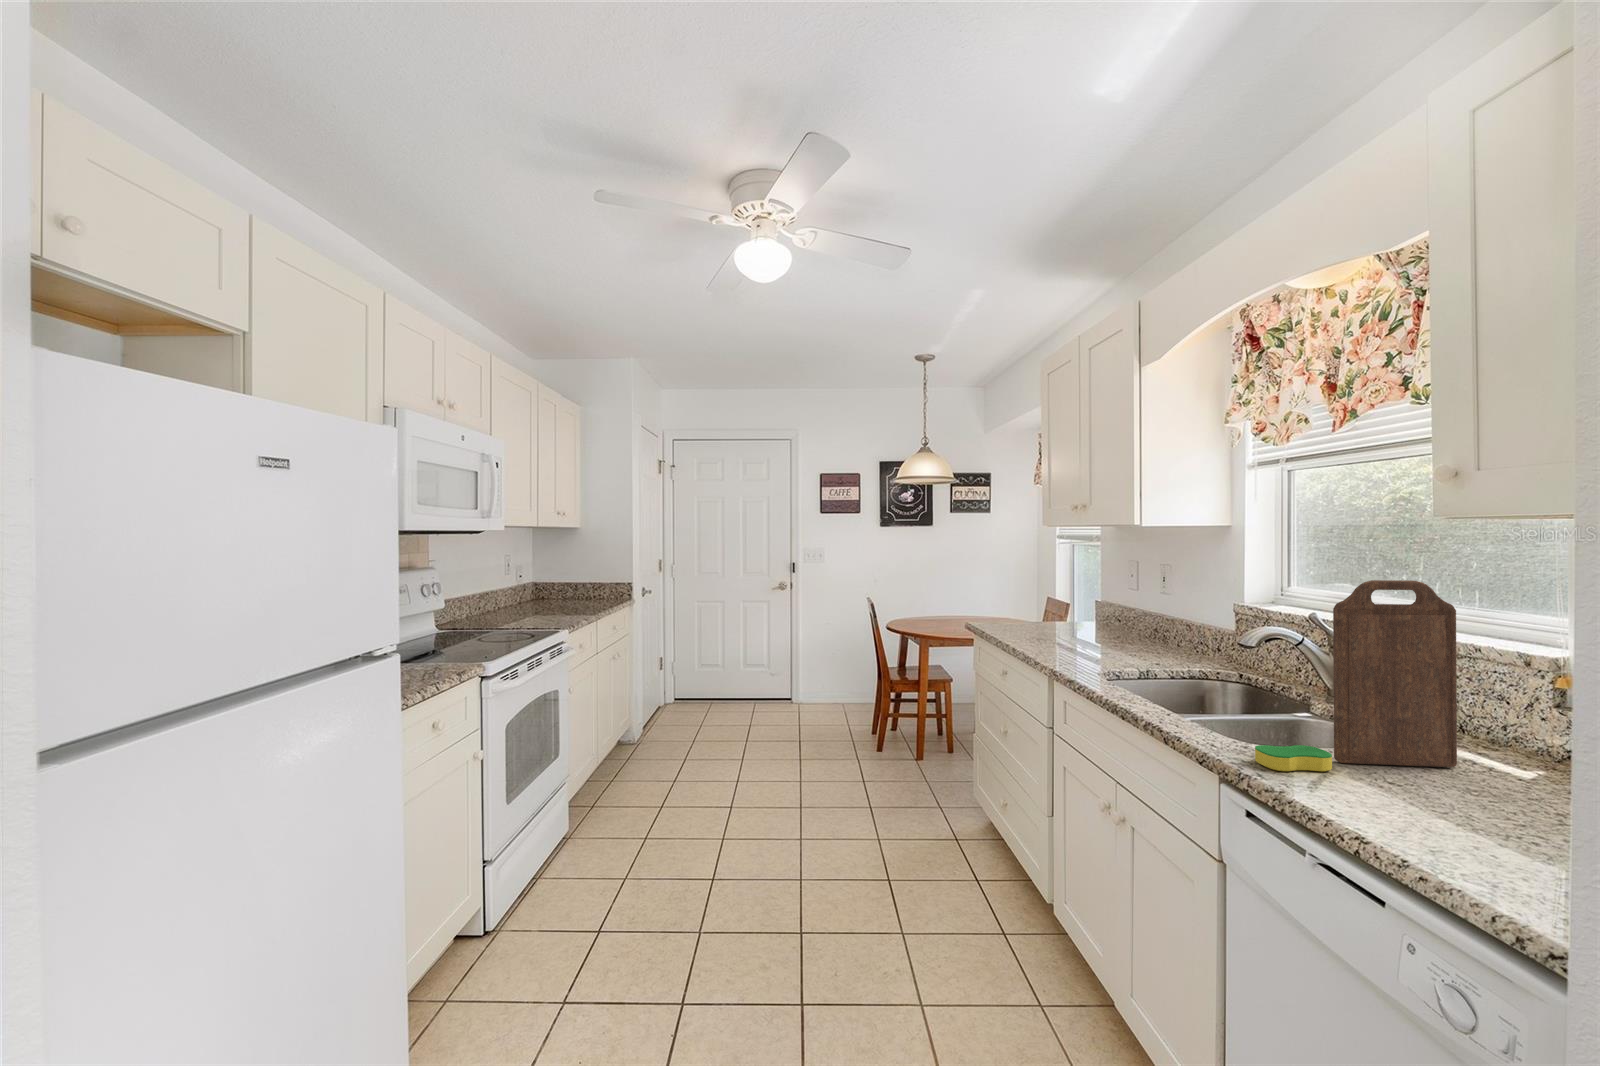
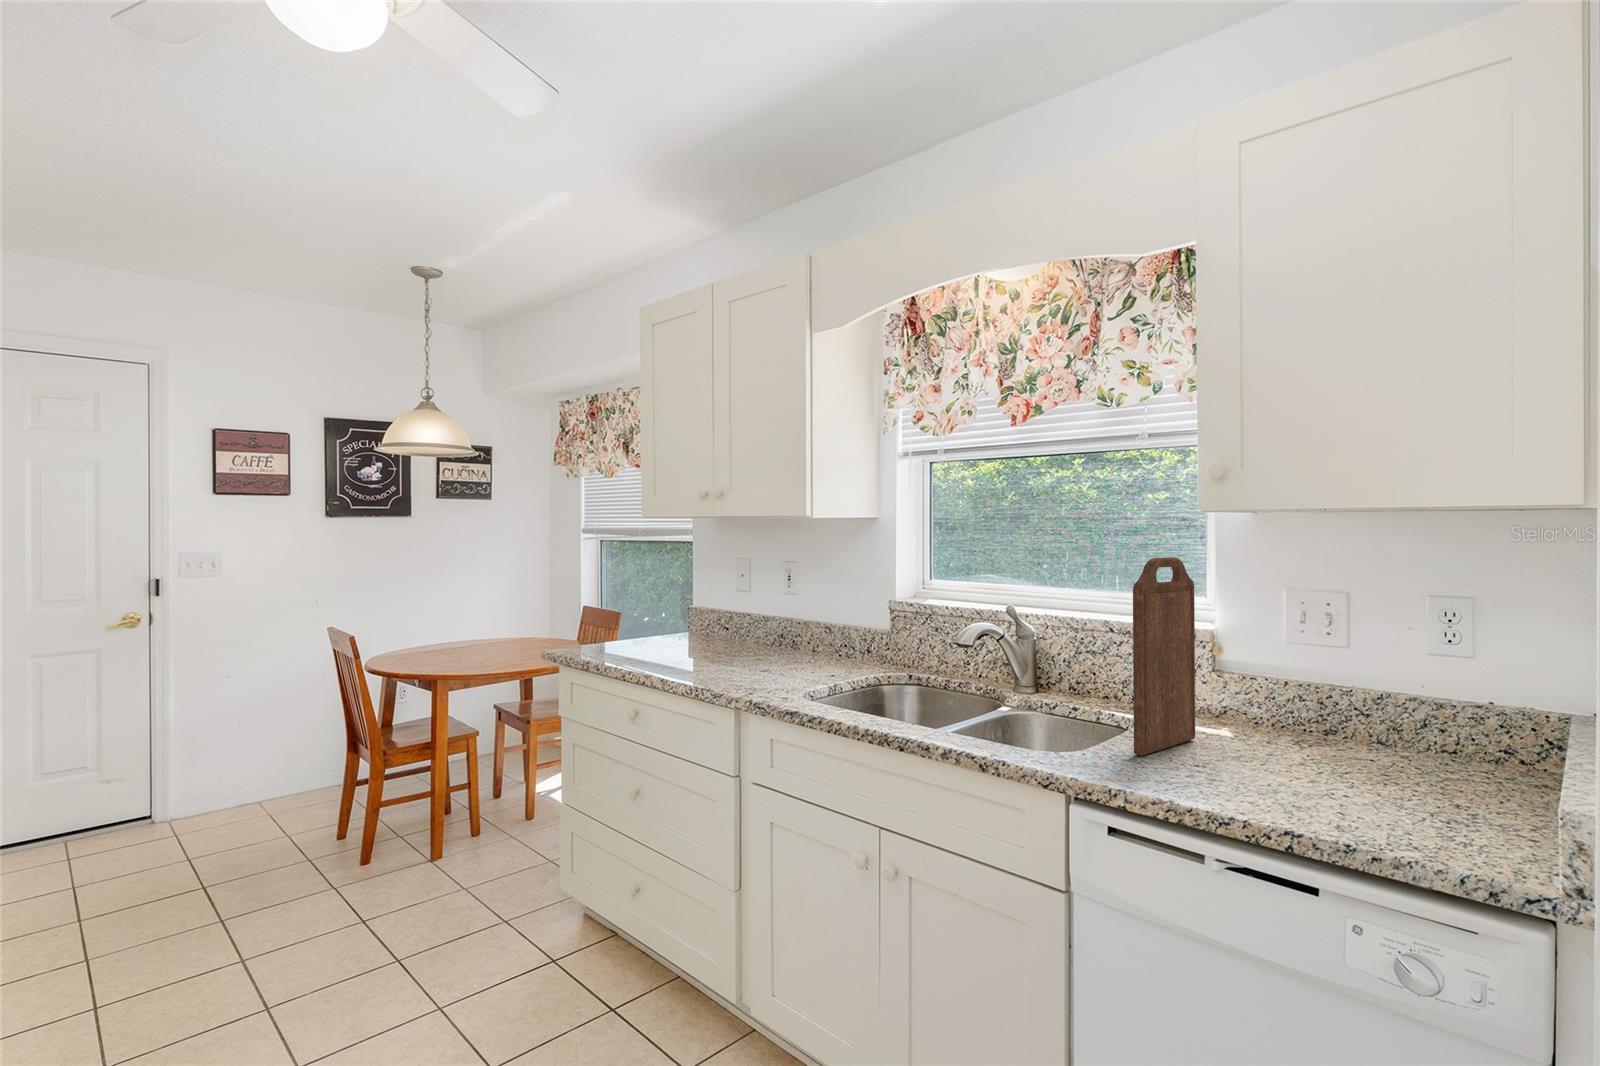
sponge: present [1255,745,1332,771] -> none [1097,744,1154,778]

